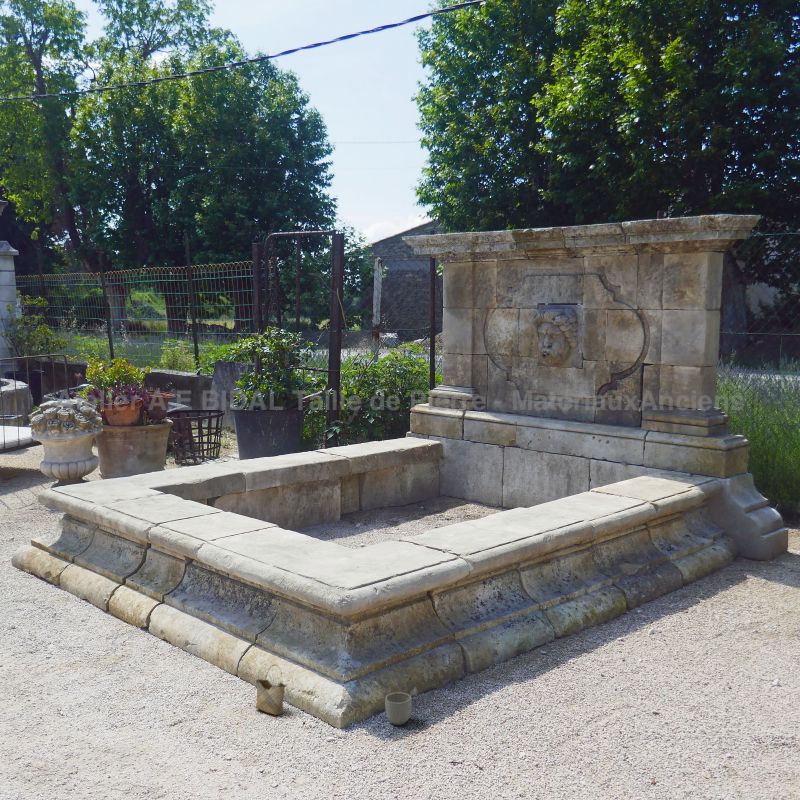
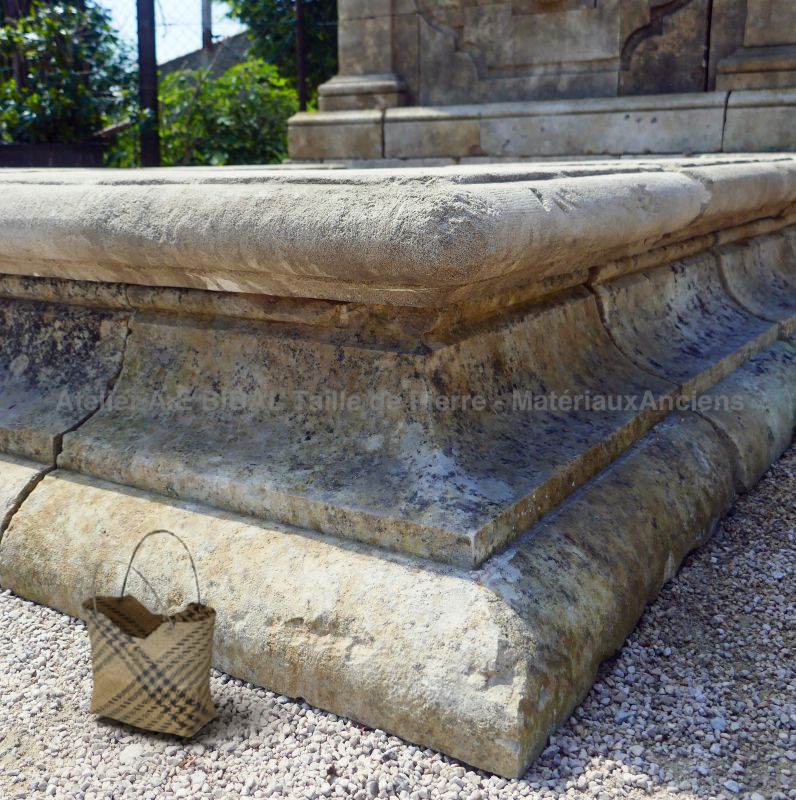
planter: present [385,692,412,725] -> none [646,580,759,711]

